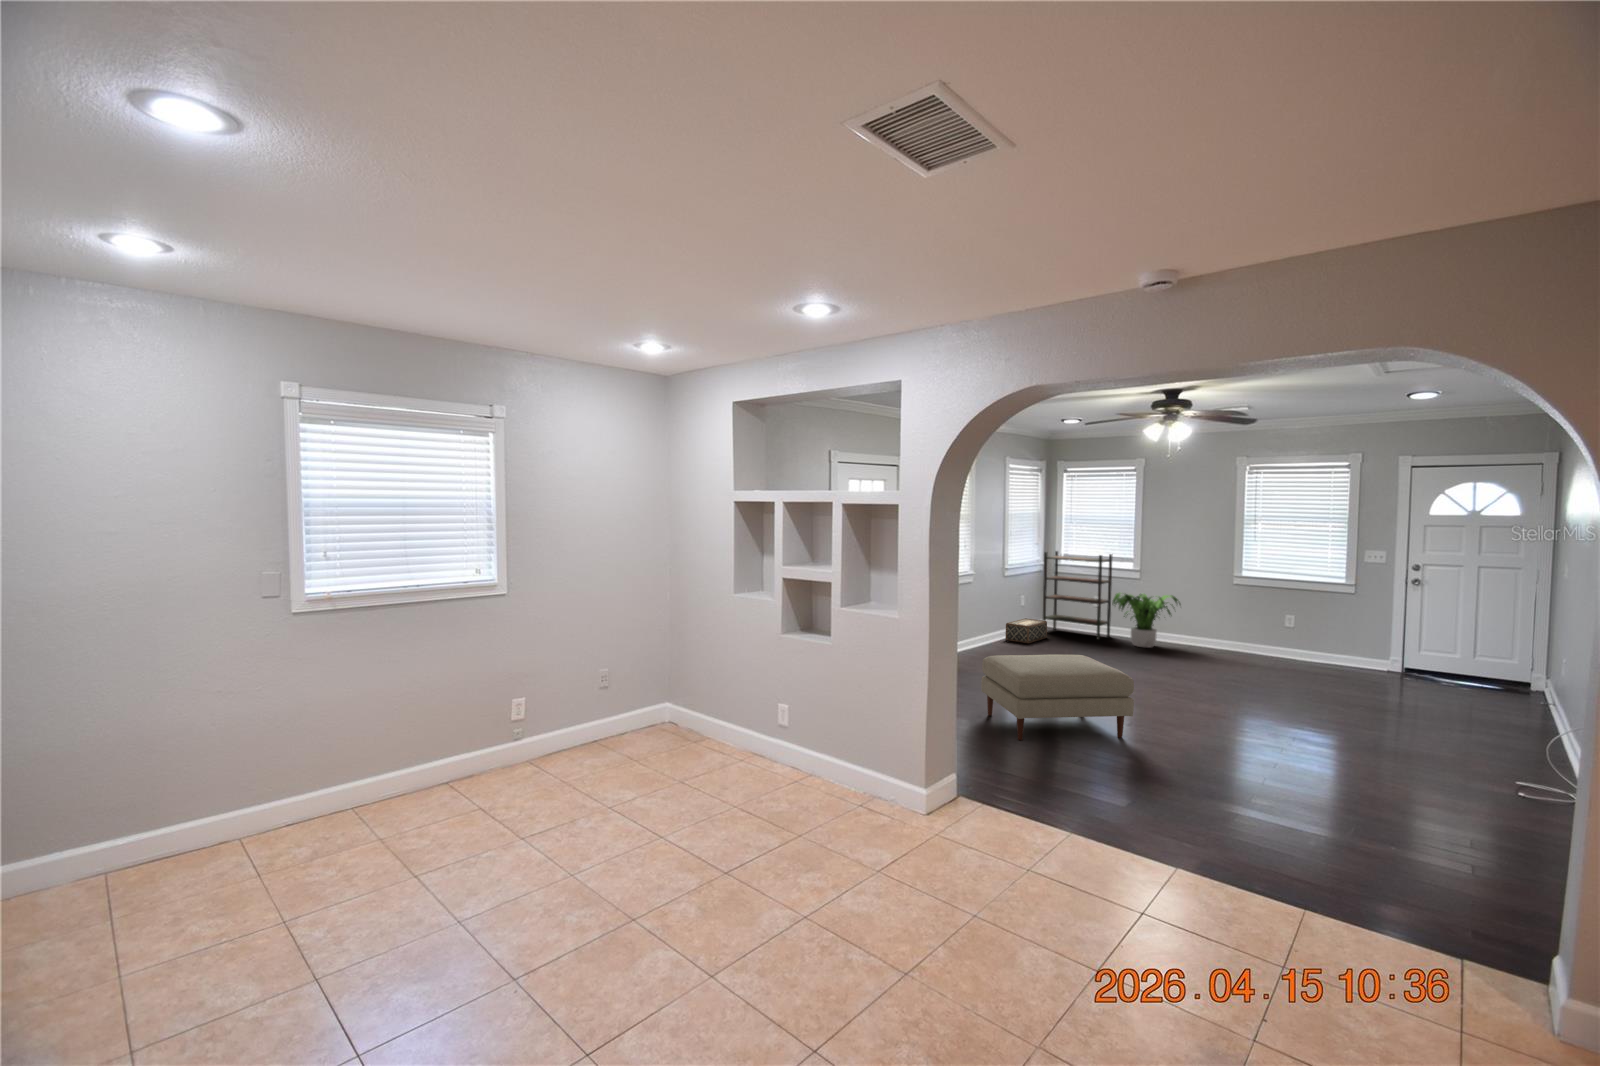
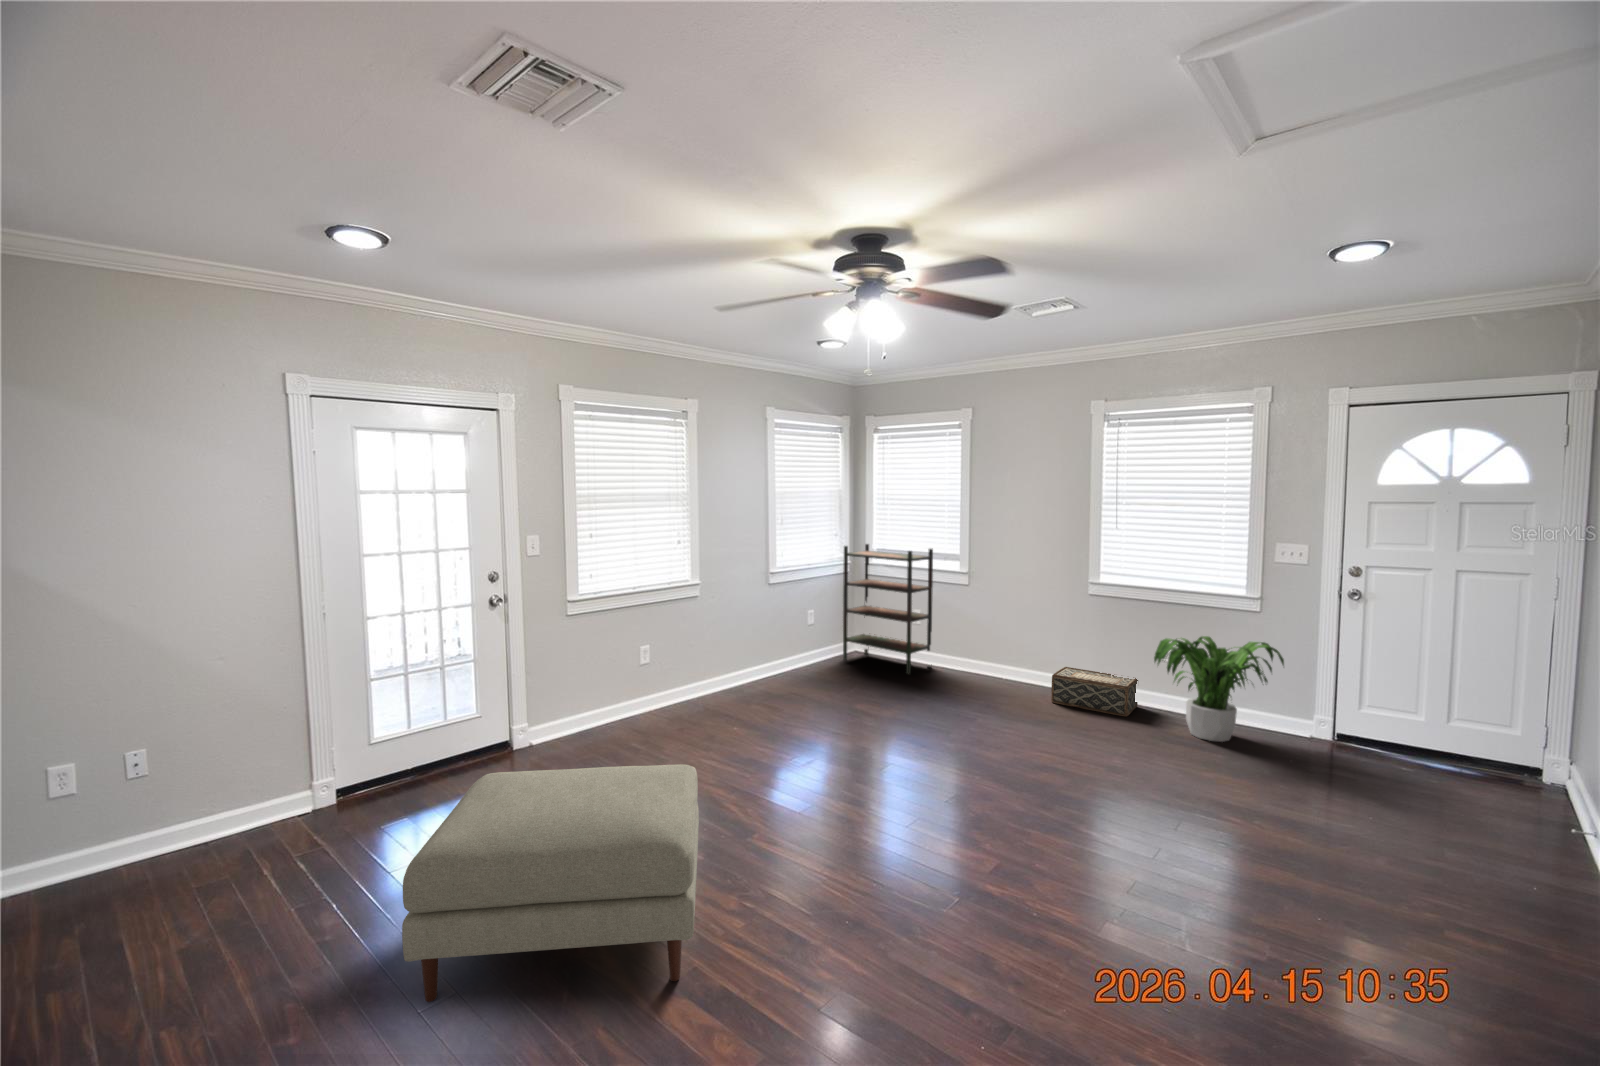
potted plant: present [1112,593,1181,647] -> present [1154,636,1284,742]
woven basket: present [1006,618,1047,643] -> present [1051,667,1138,716]

